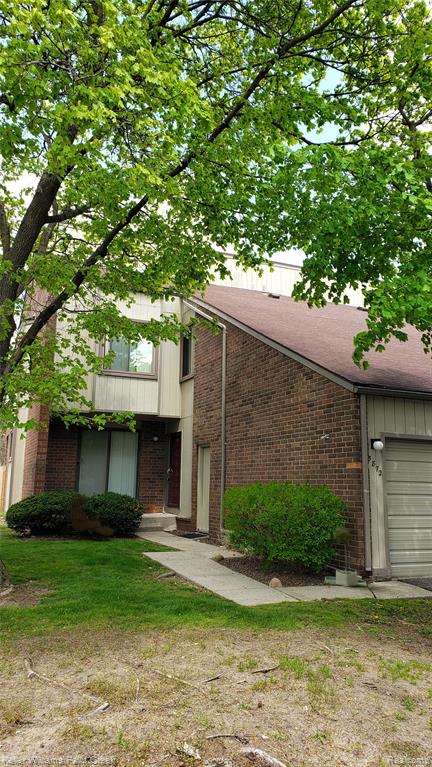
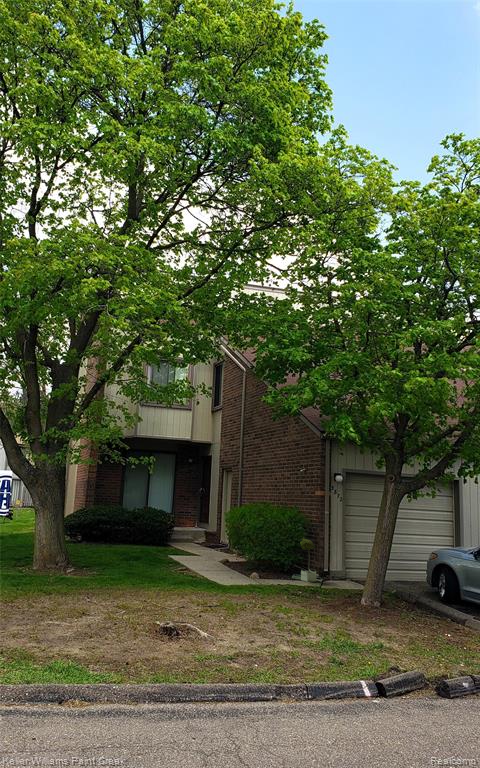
lounge chair: present [70,498,114,541] -> none [114,511,149,547]

